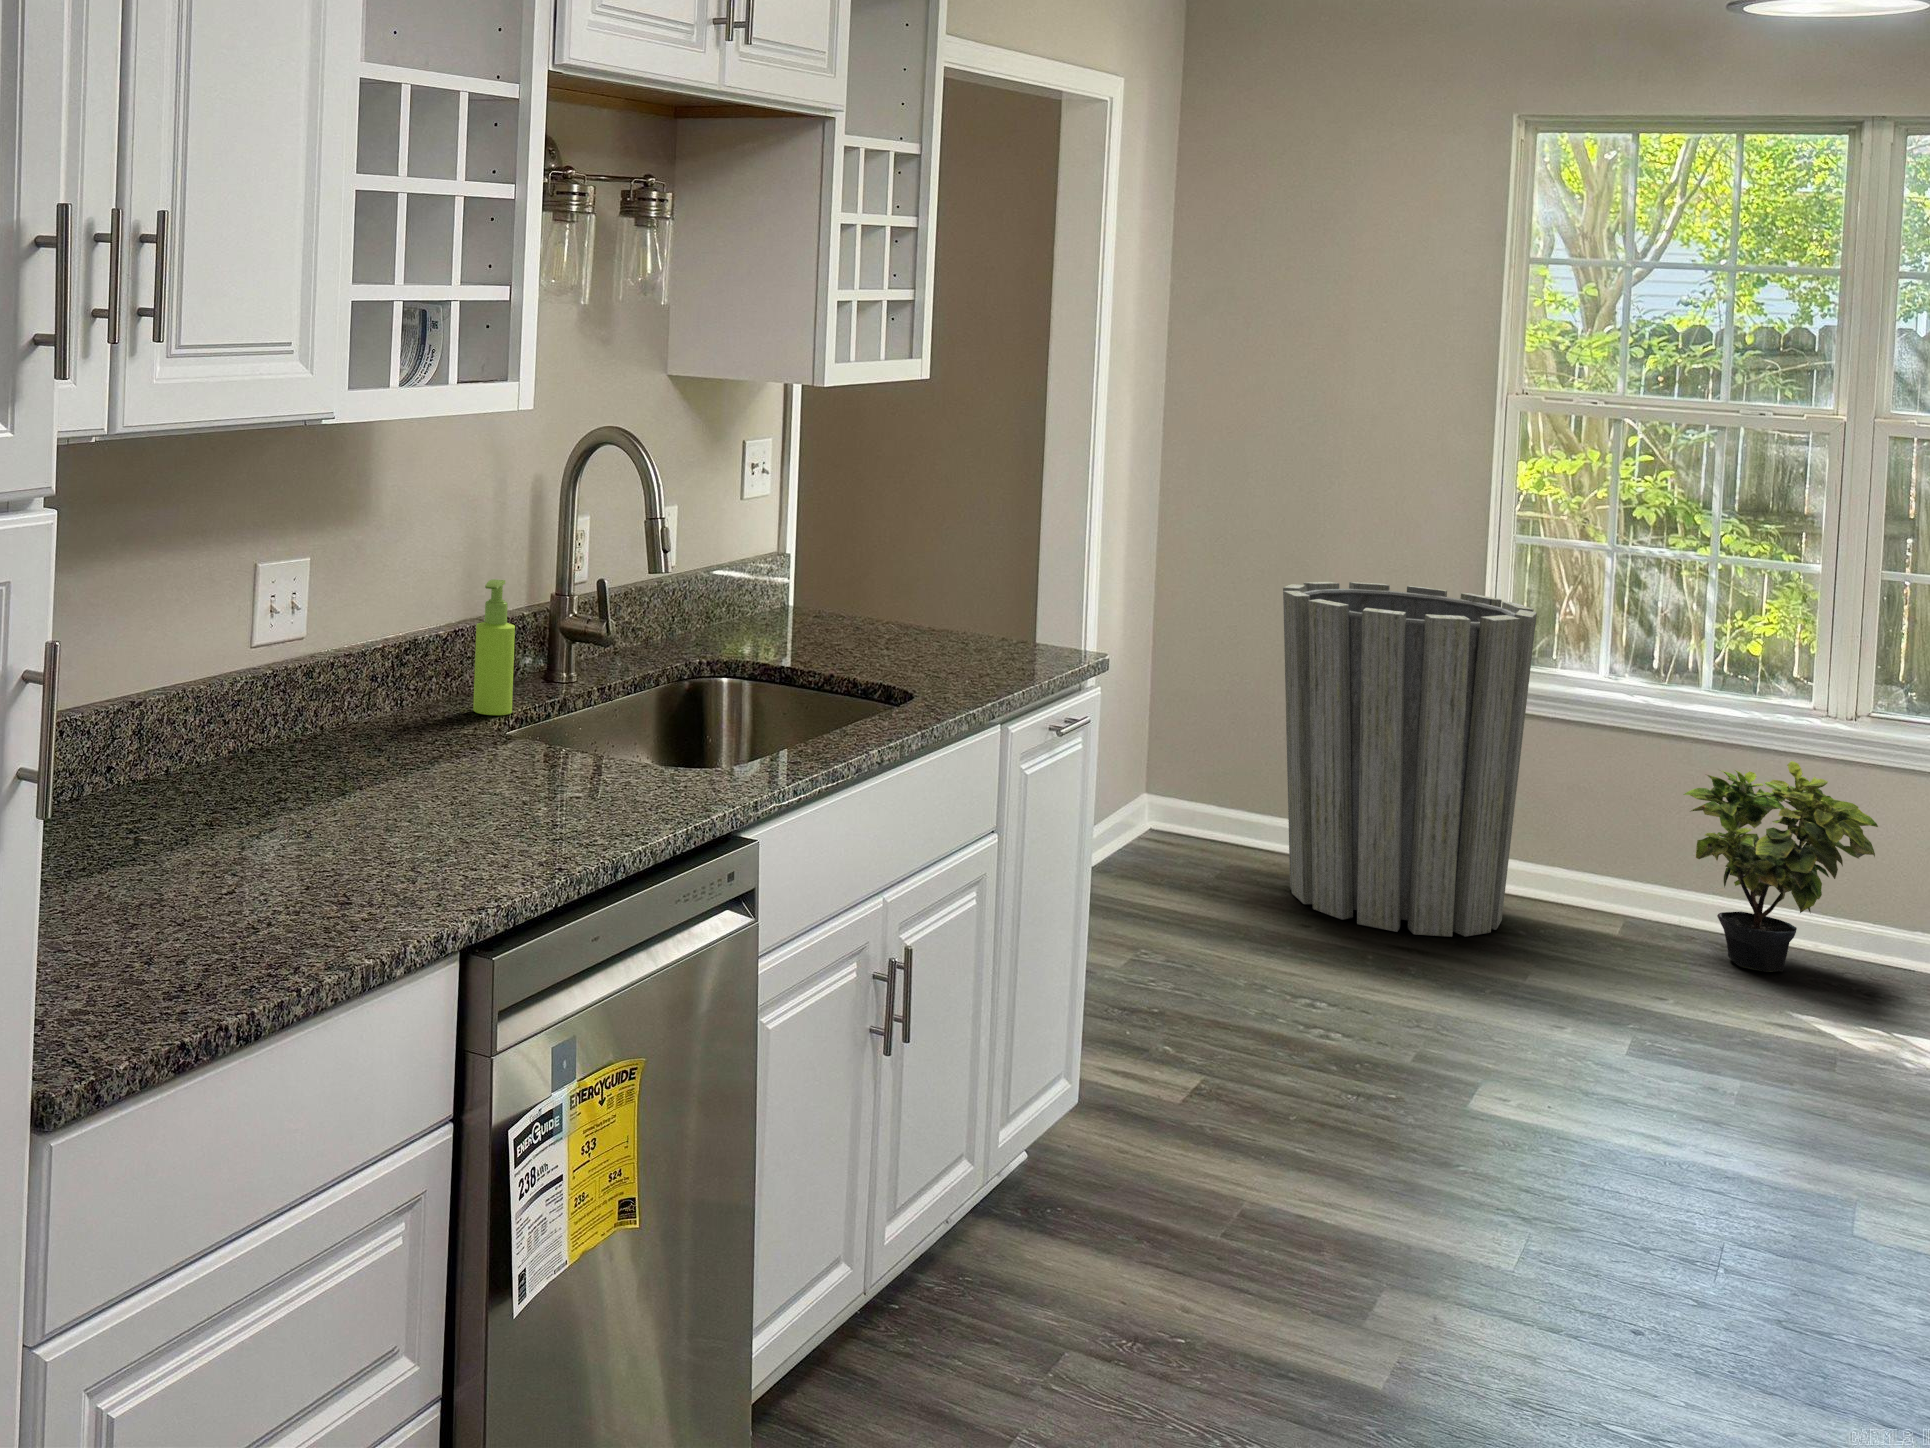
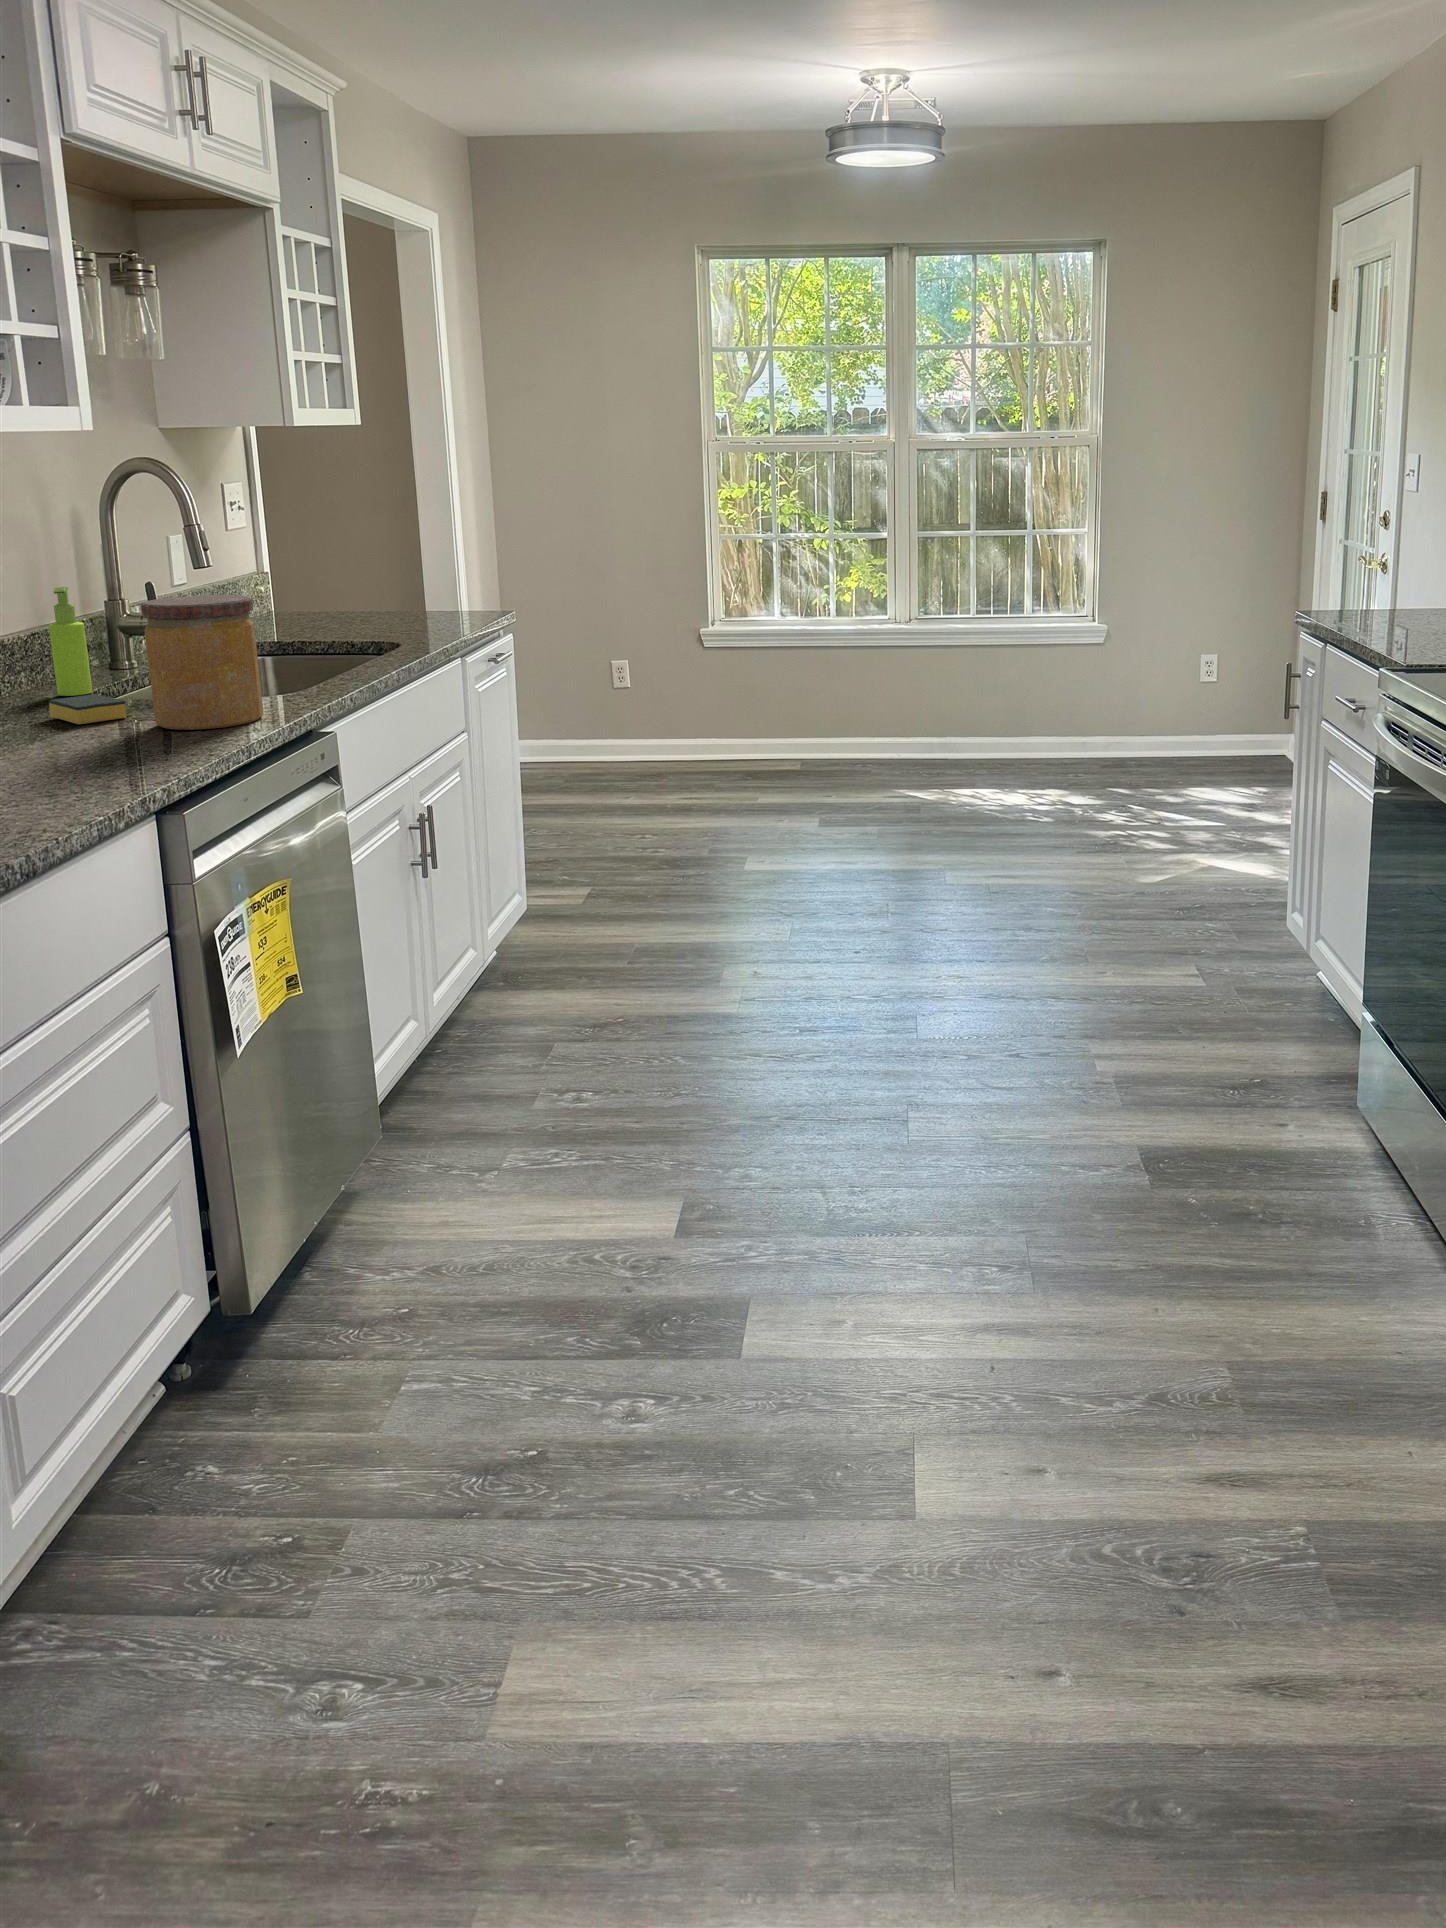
trash can: present [1283,582,1537,937] -> none [593,571,744,790]
jar: none [534,630,673,818] -> present [141,595,263,730]
sponge: none [439,729,517,771] -> present [49,694,127,724]
potted plant: present [1684,761,1878,972] -> none [827,646,923,770]

